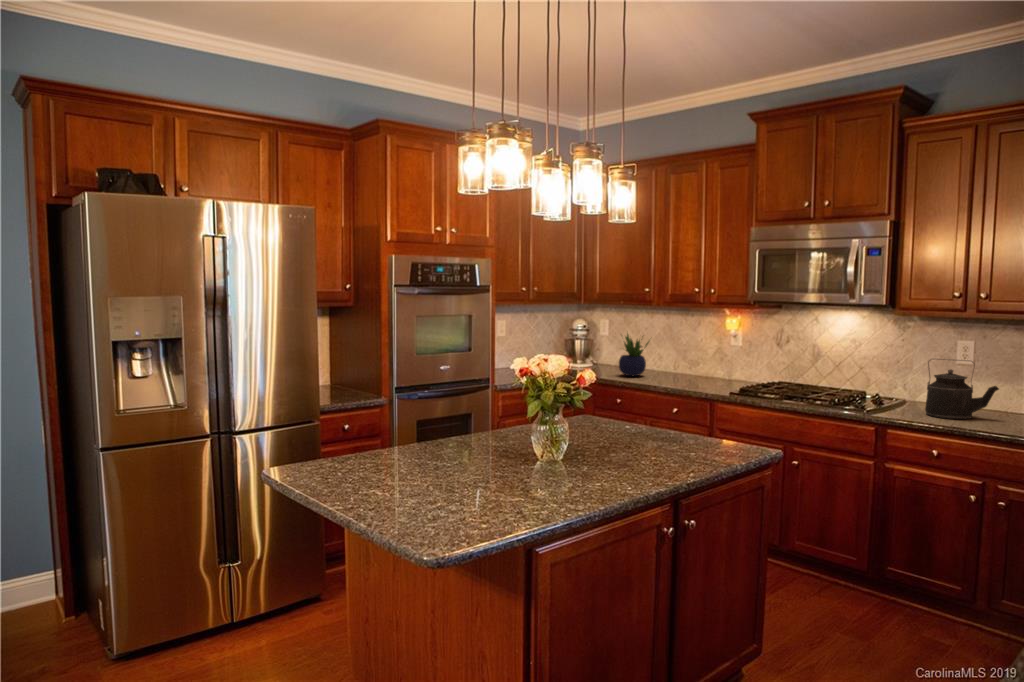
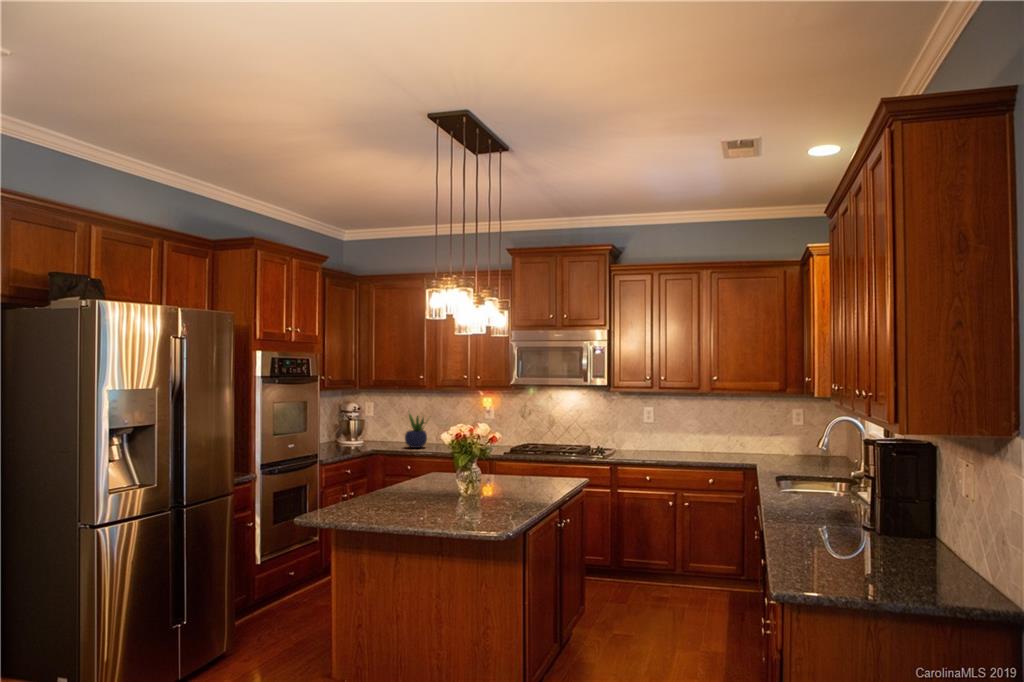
kettle: present [925,359,999,419] -> none [634,419,672,456]

